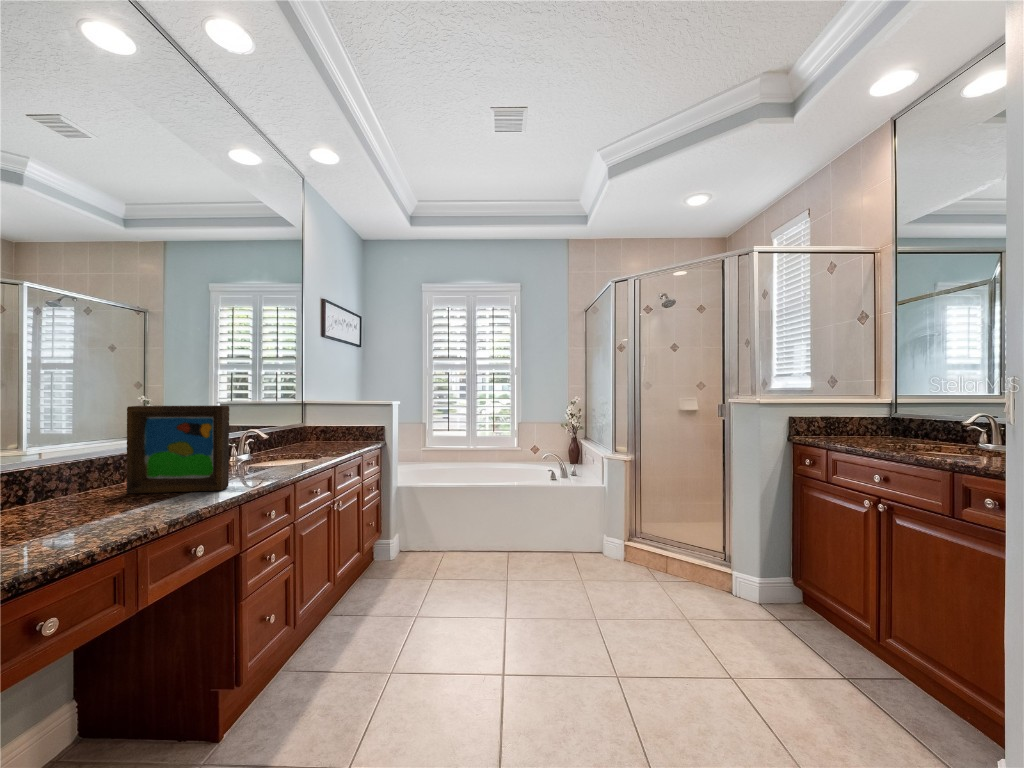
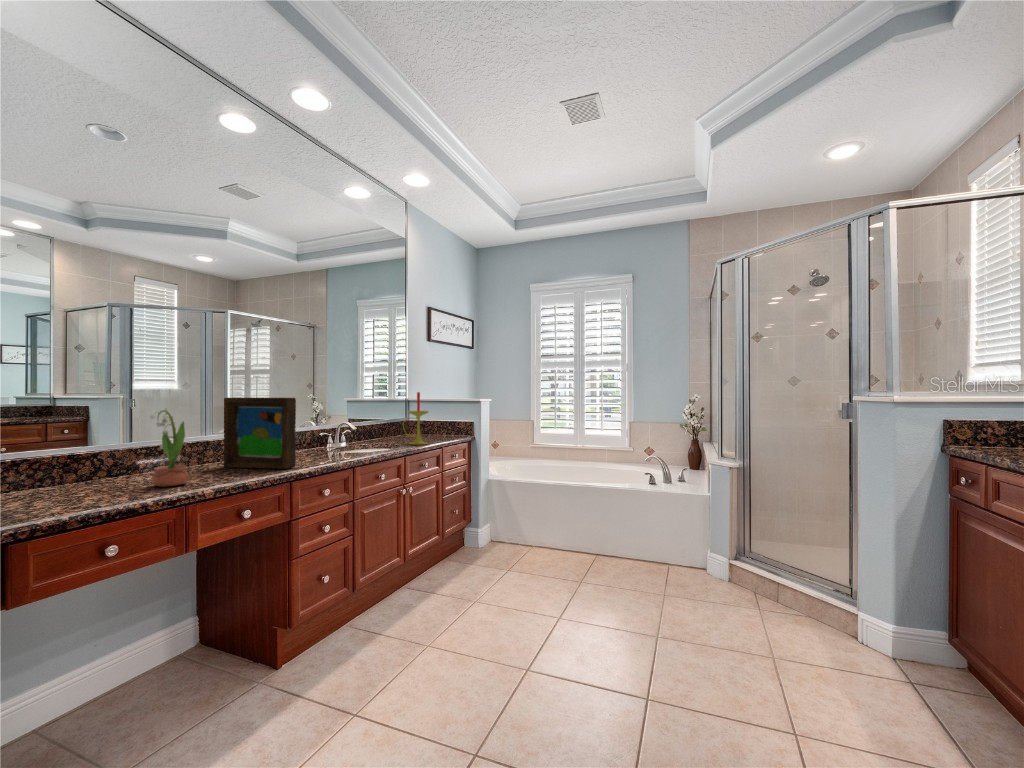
candle: none [313,394,343,453] -> present [403,392,428,445]
potted flower: none [54,423,114,526] -> present [150,410,189,487]

